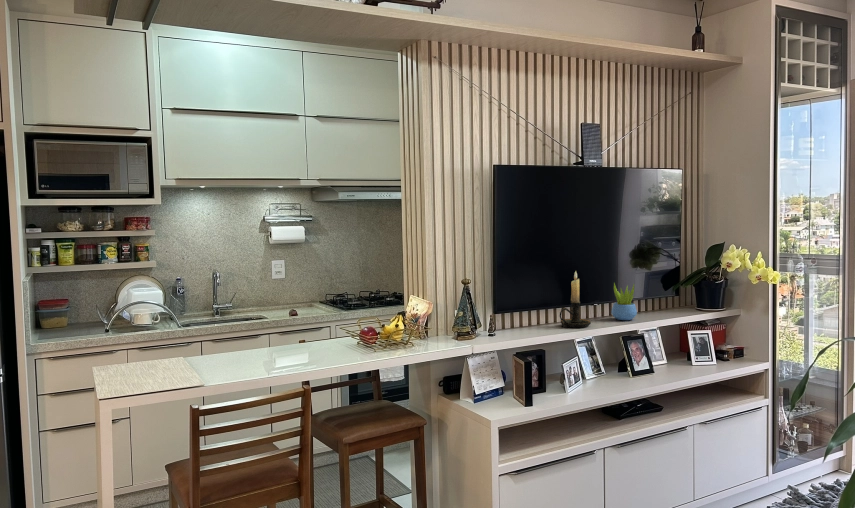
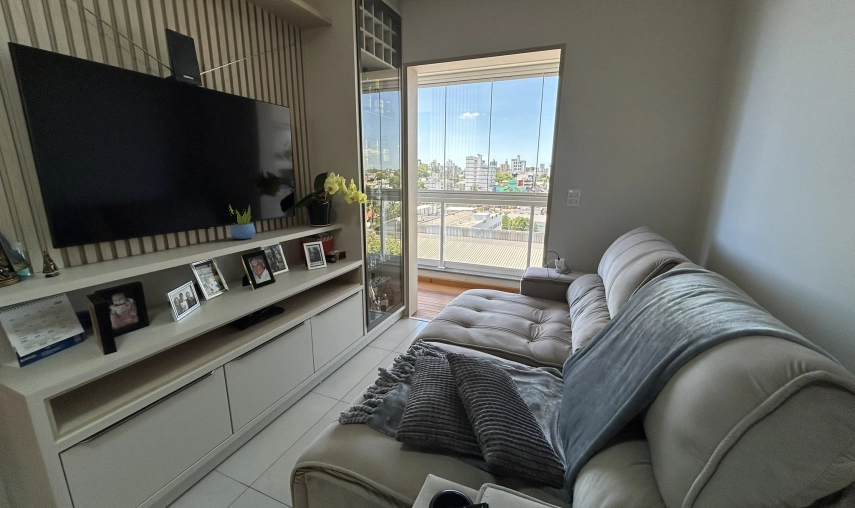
candle holder: present [560,271,591,328] -> none [159,191,203,252]

